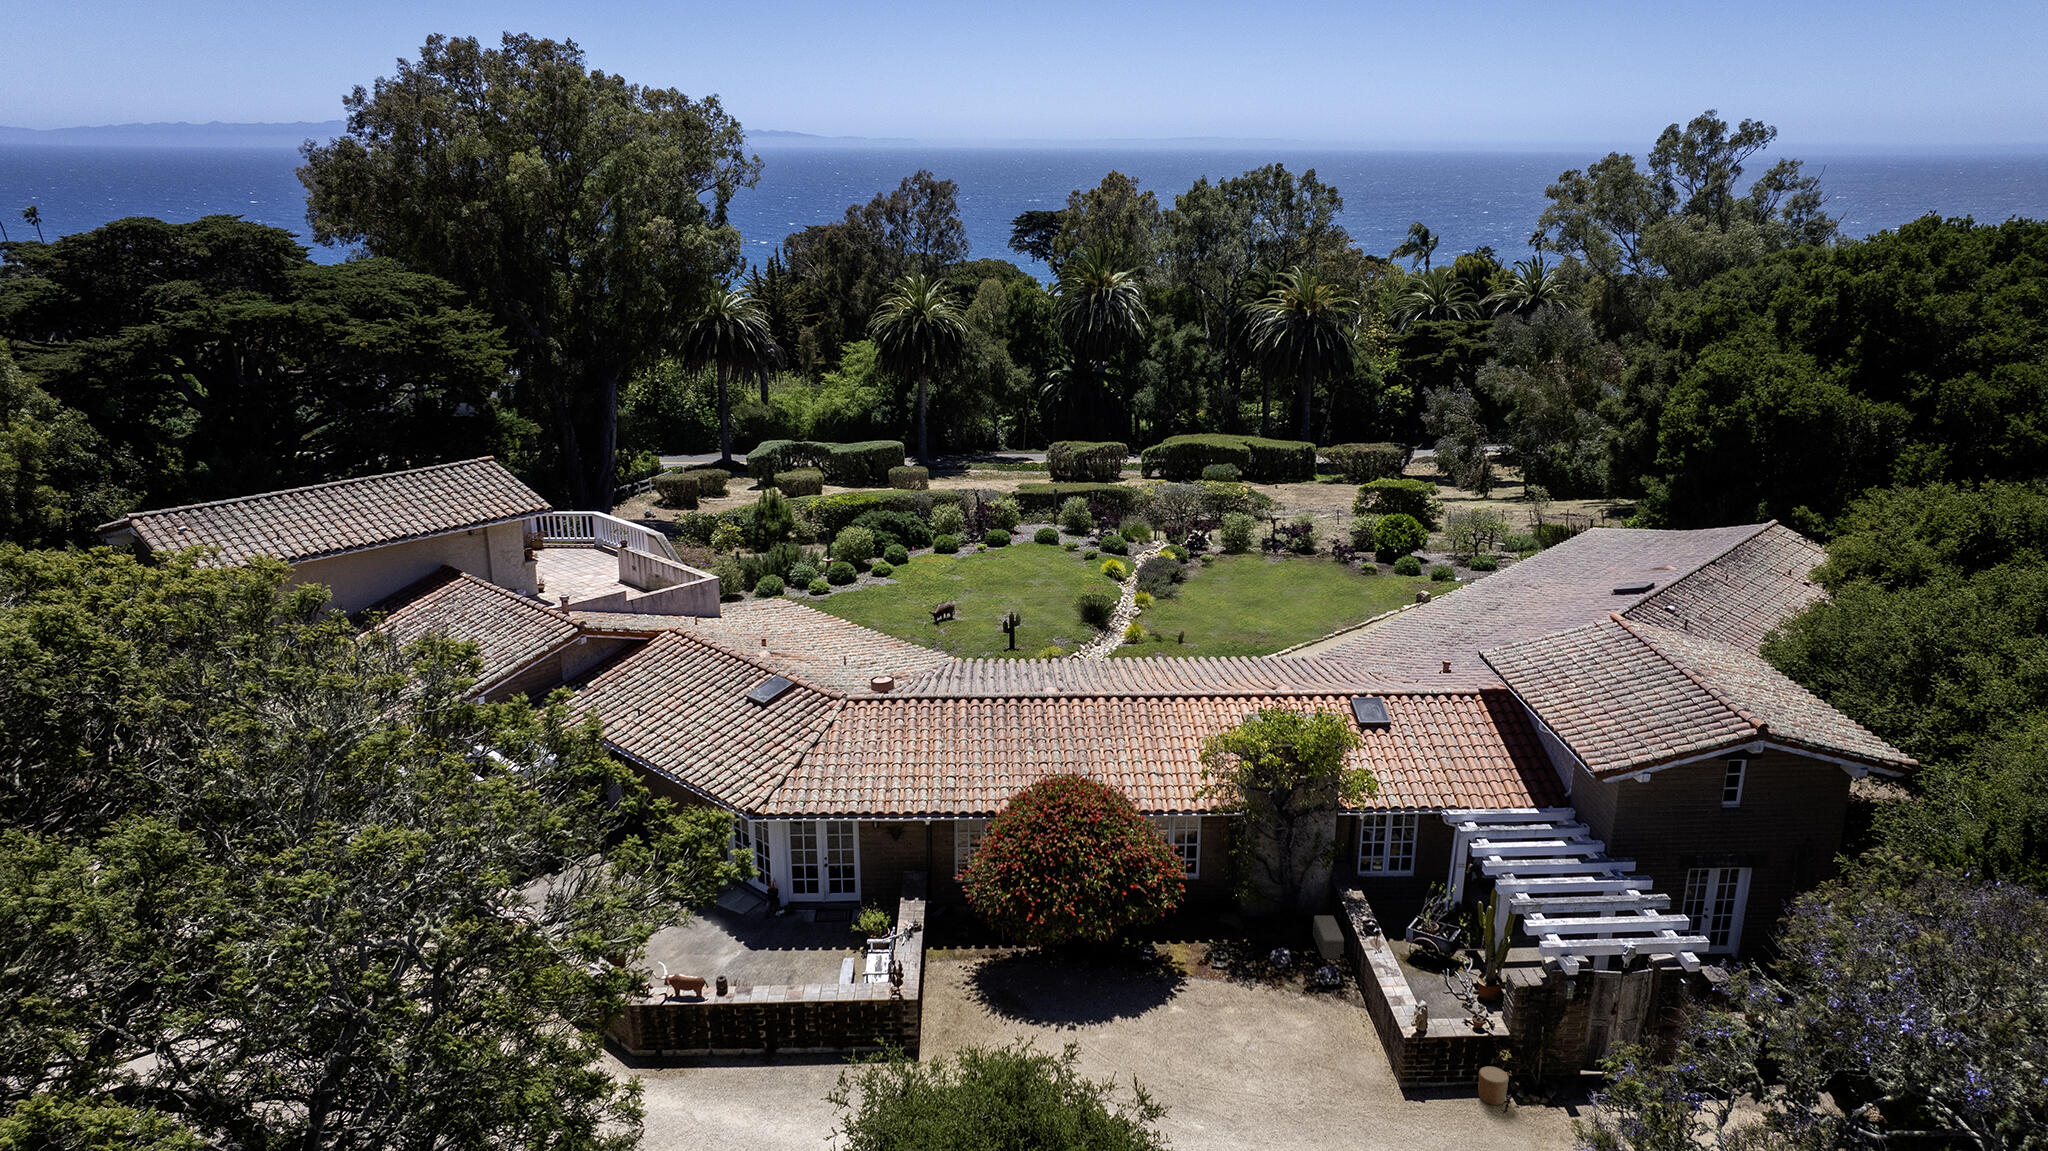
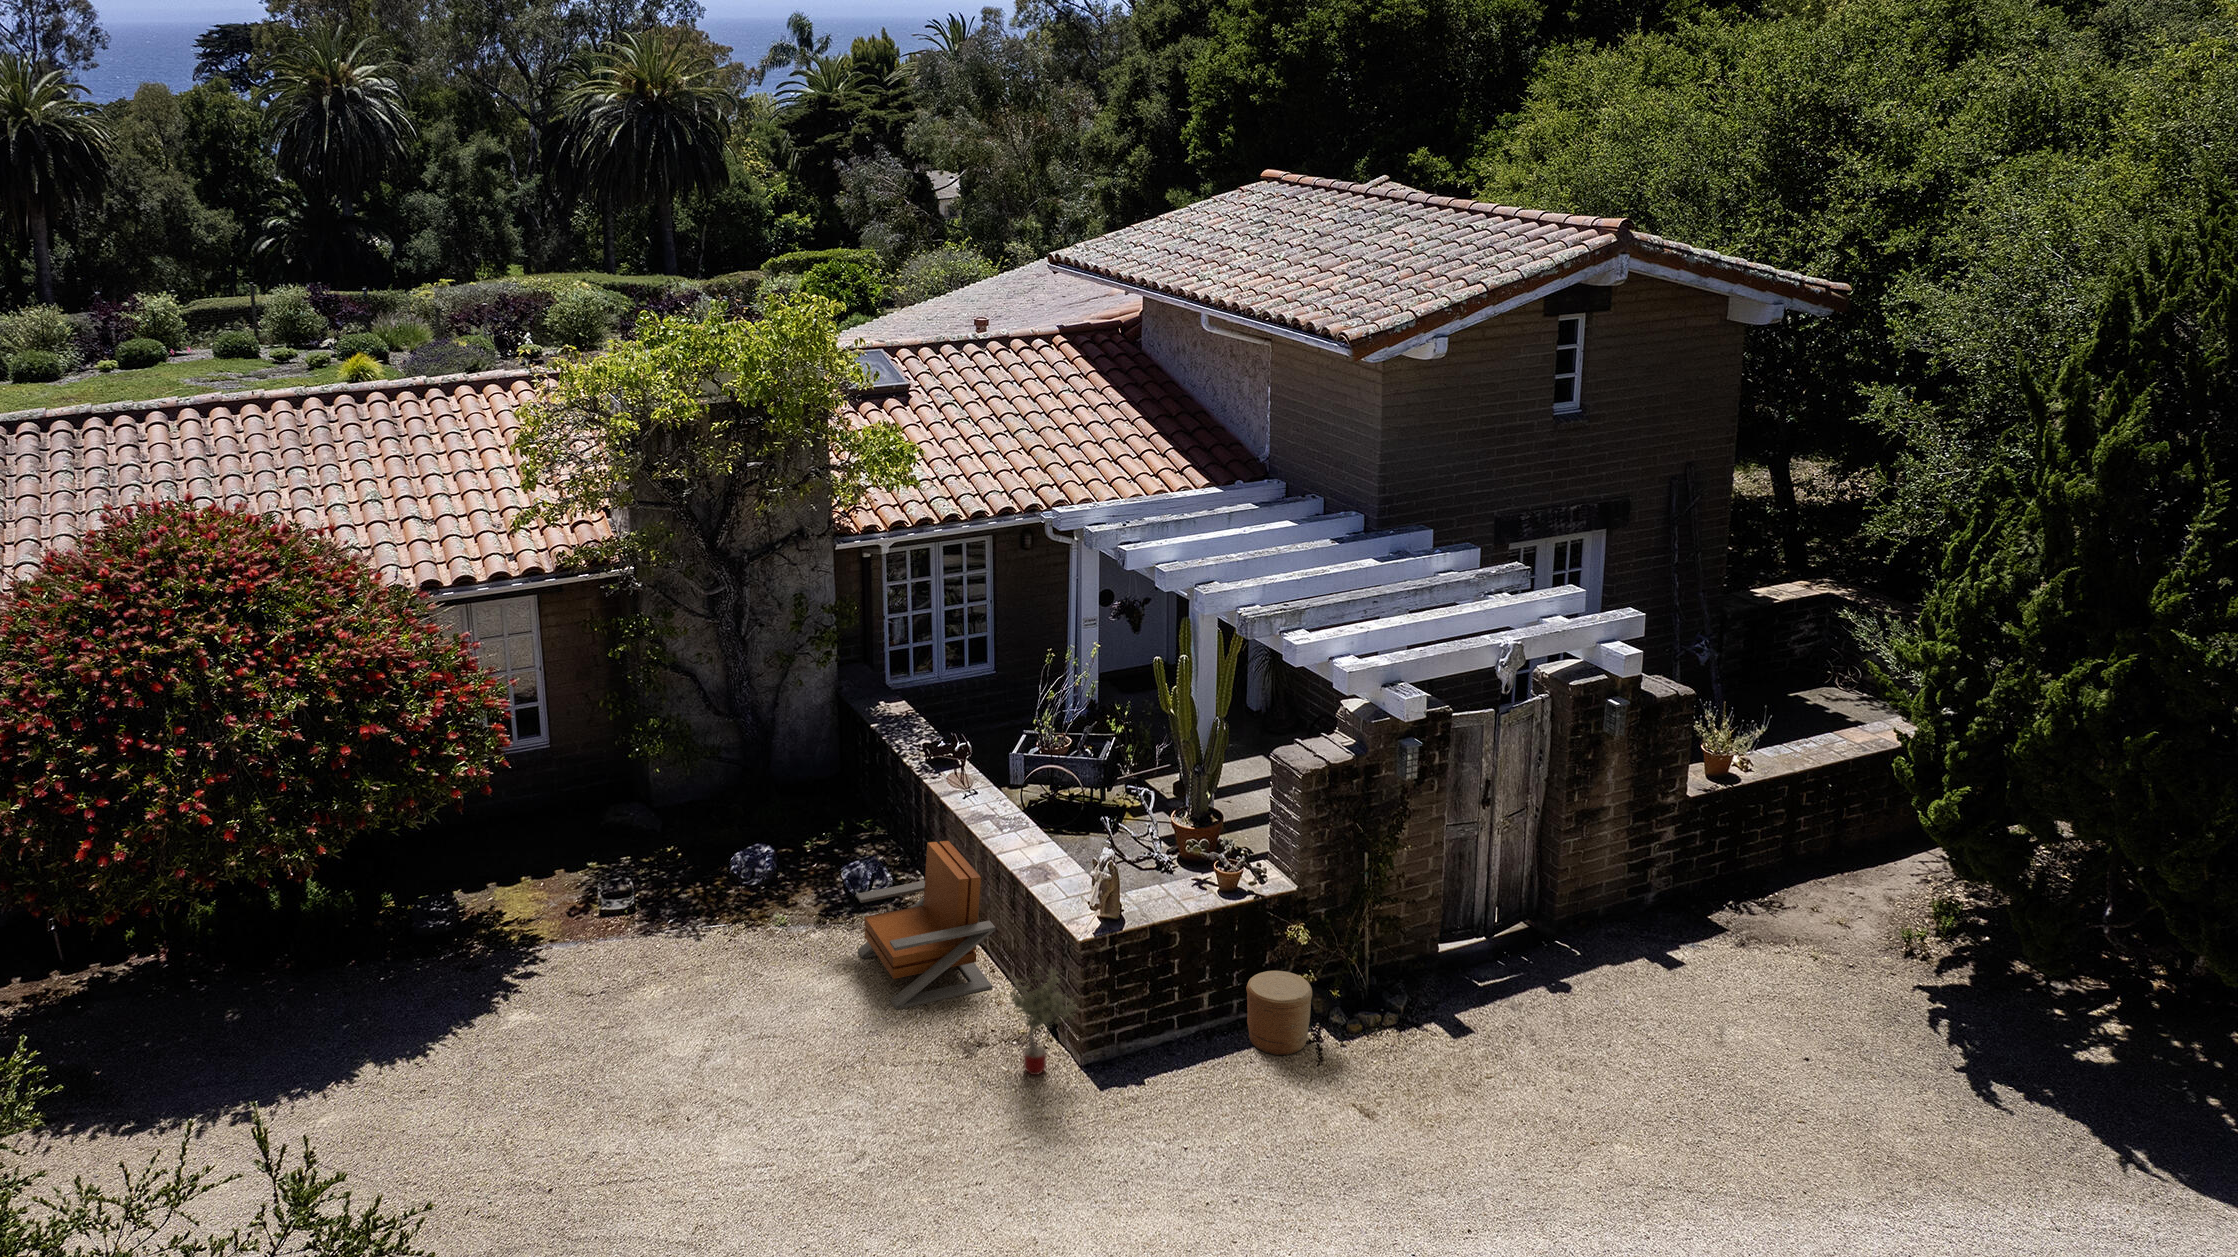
storage bench: present [1313,915,1344,959] -> none [817,762,890,849]
lounge chair: none [1317,972,1375,1043] -> present [856,841,996,1009]
potted tree: none [1373,1041,1400,1085] -> present [1010,967,1077,1075]

